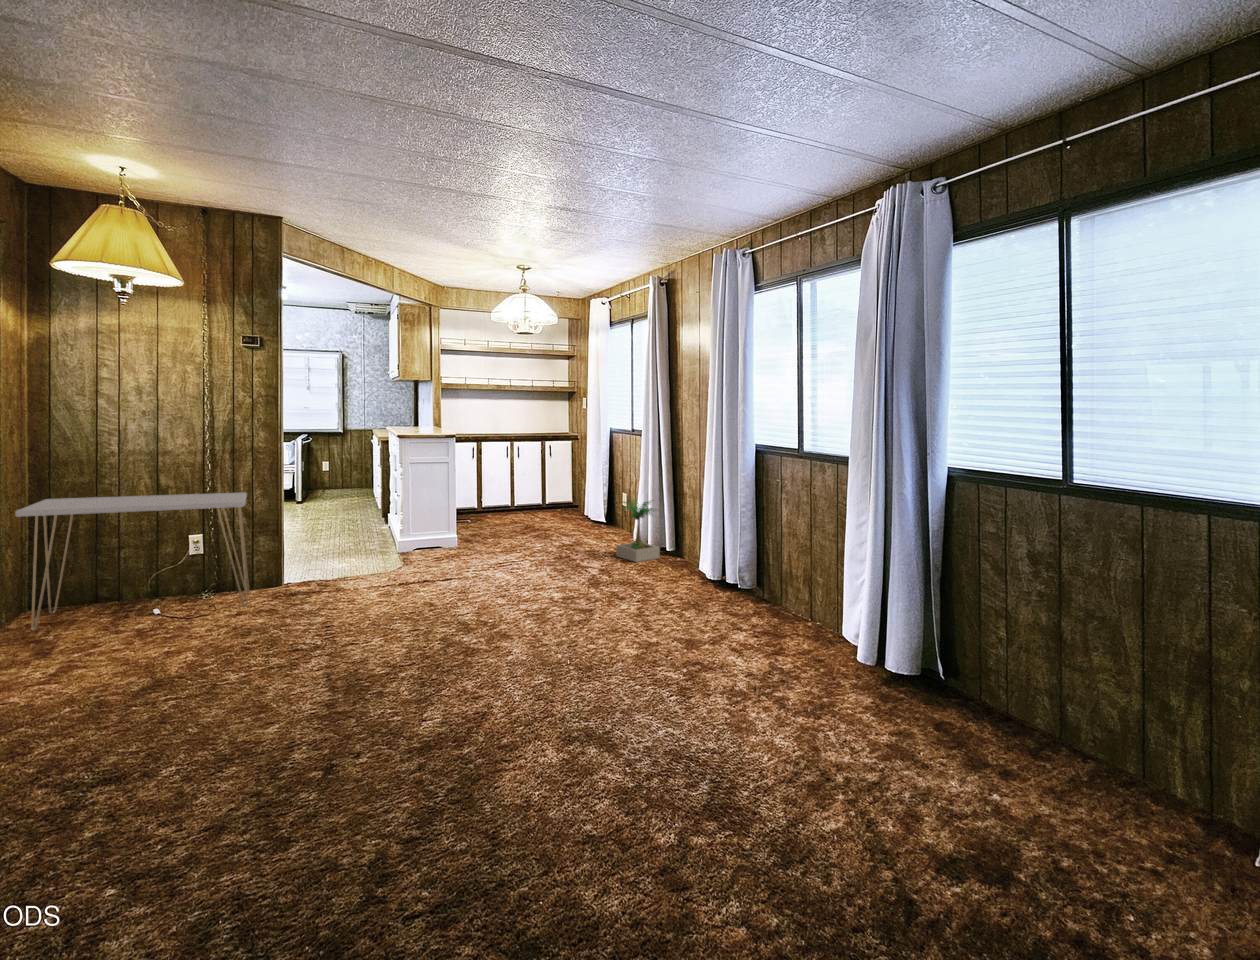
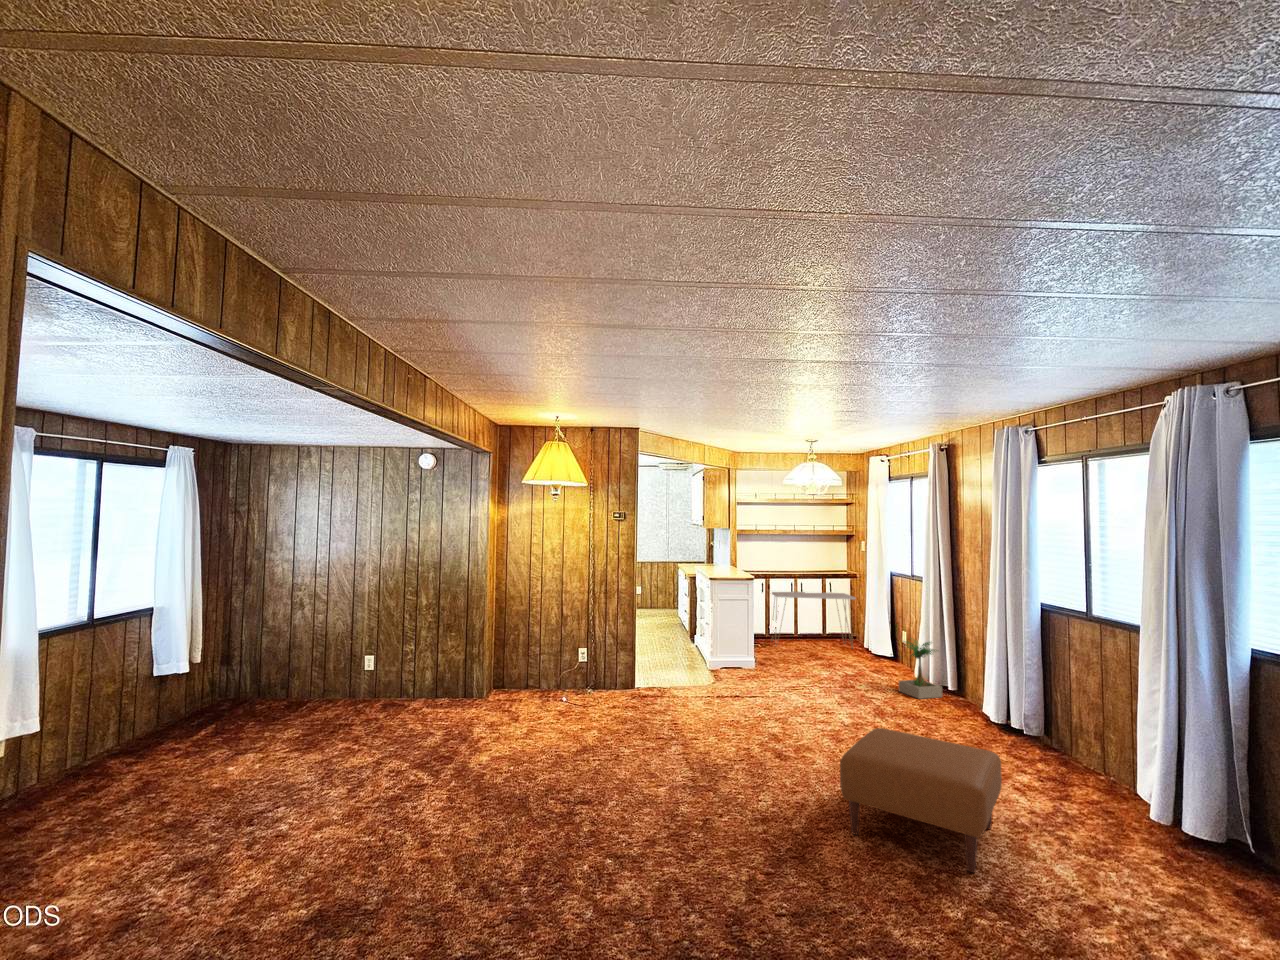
console table: present [15,492,249,631] -> present [771,592,856,648]
ottoman: none [529,603,723,769] -> present [840,728,1002,872]

